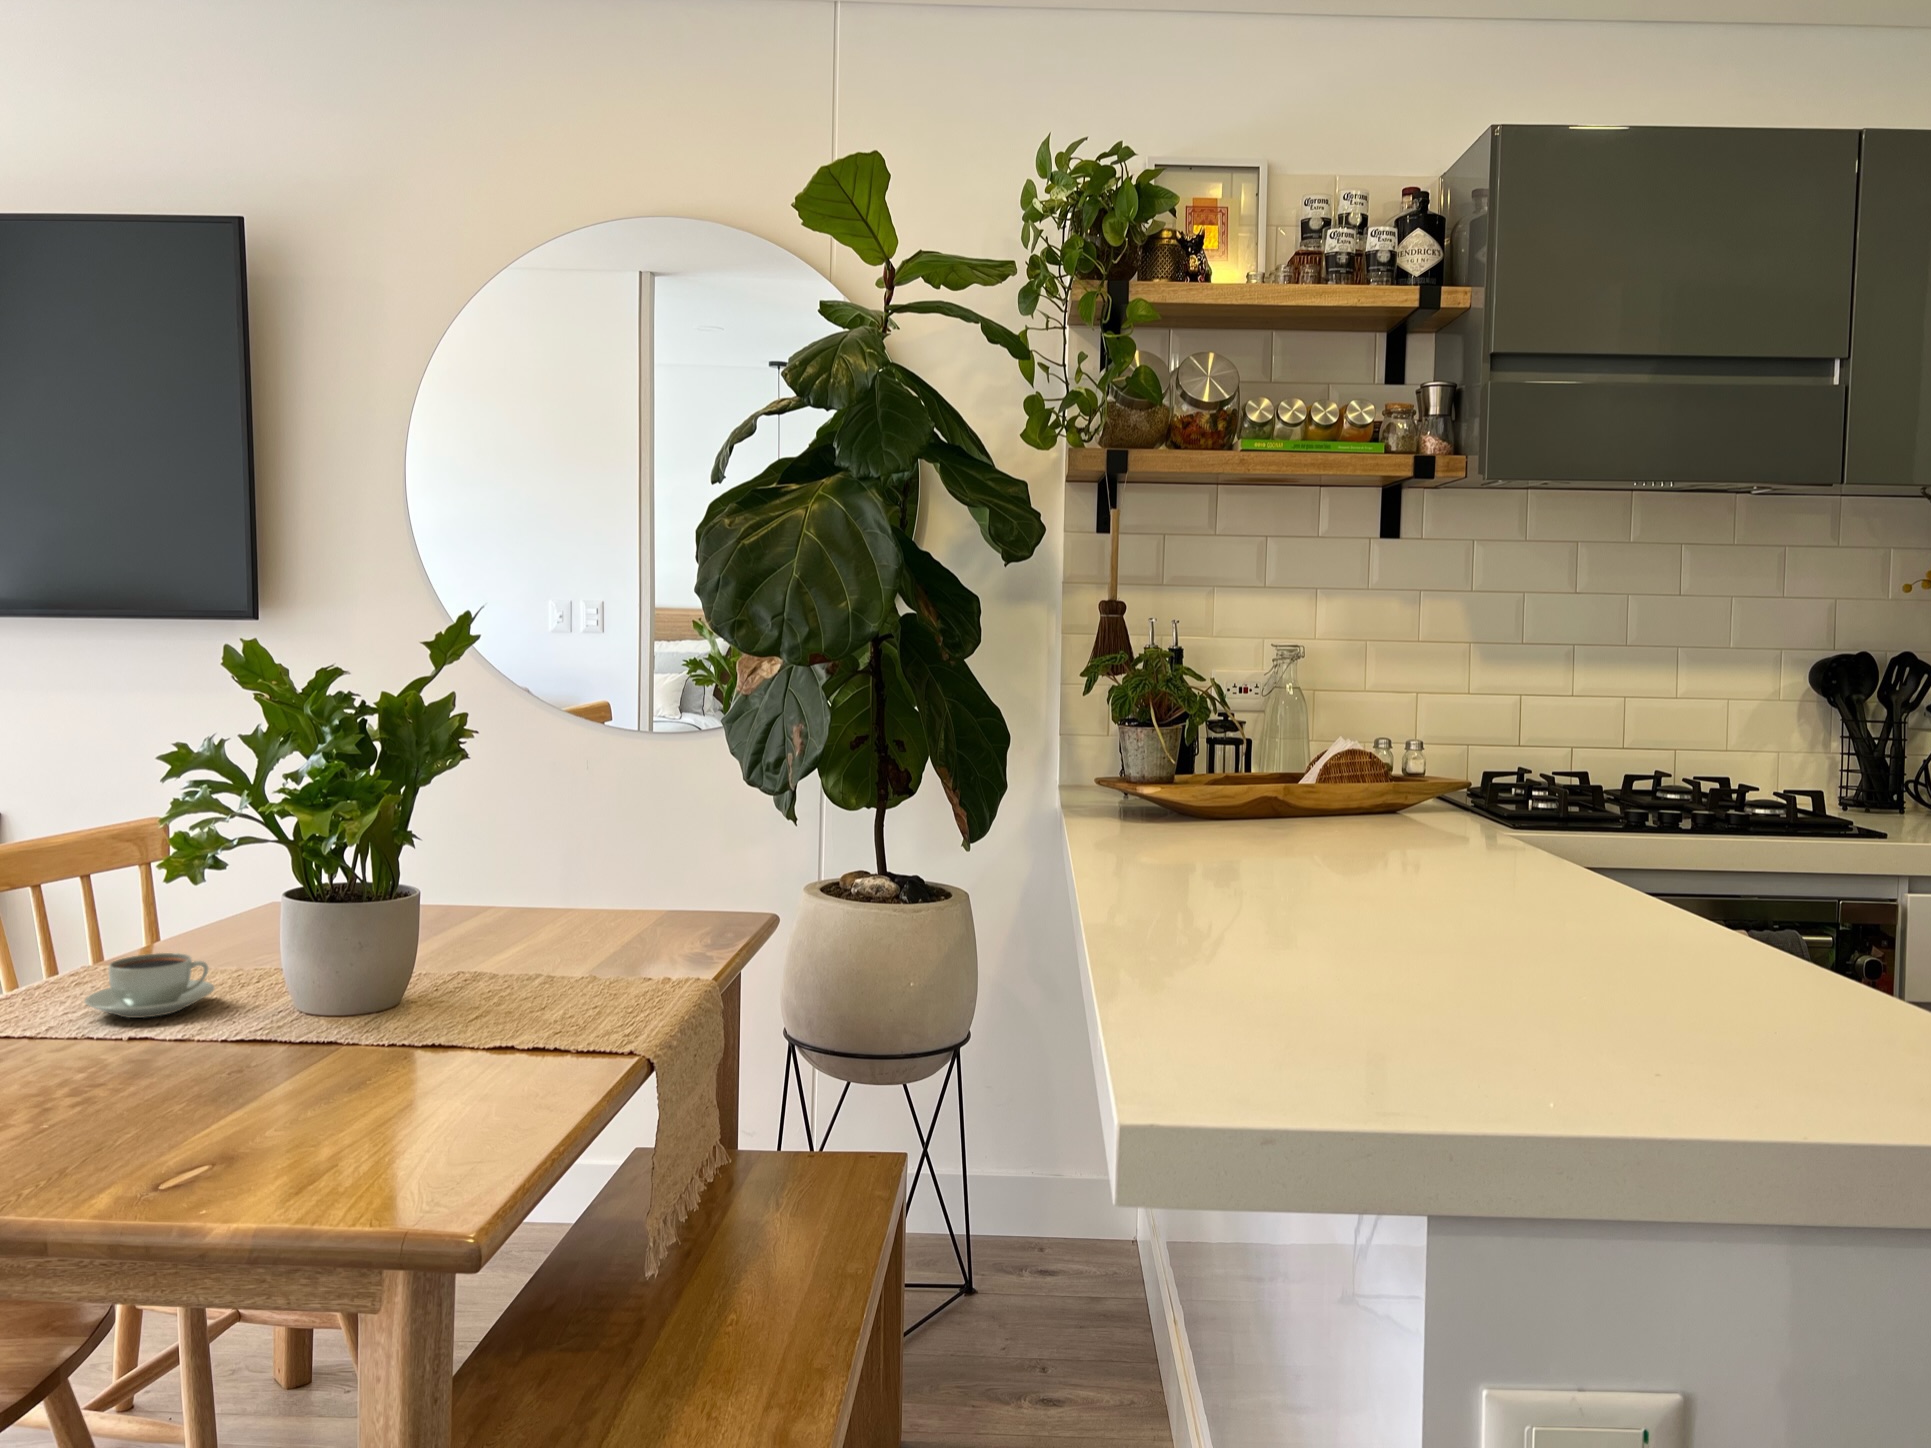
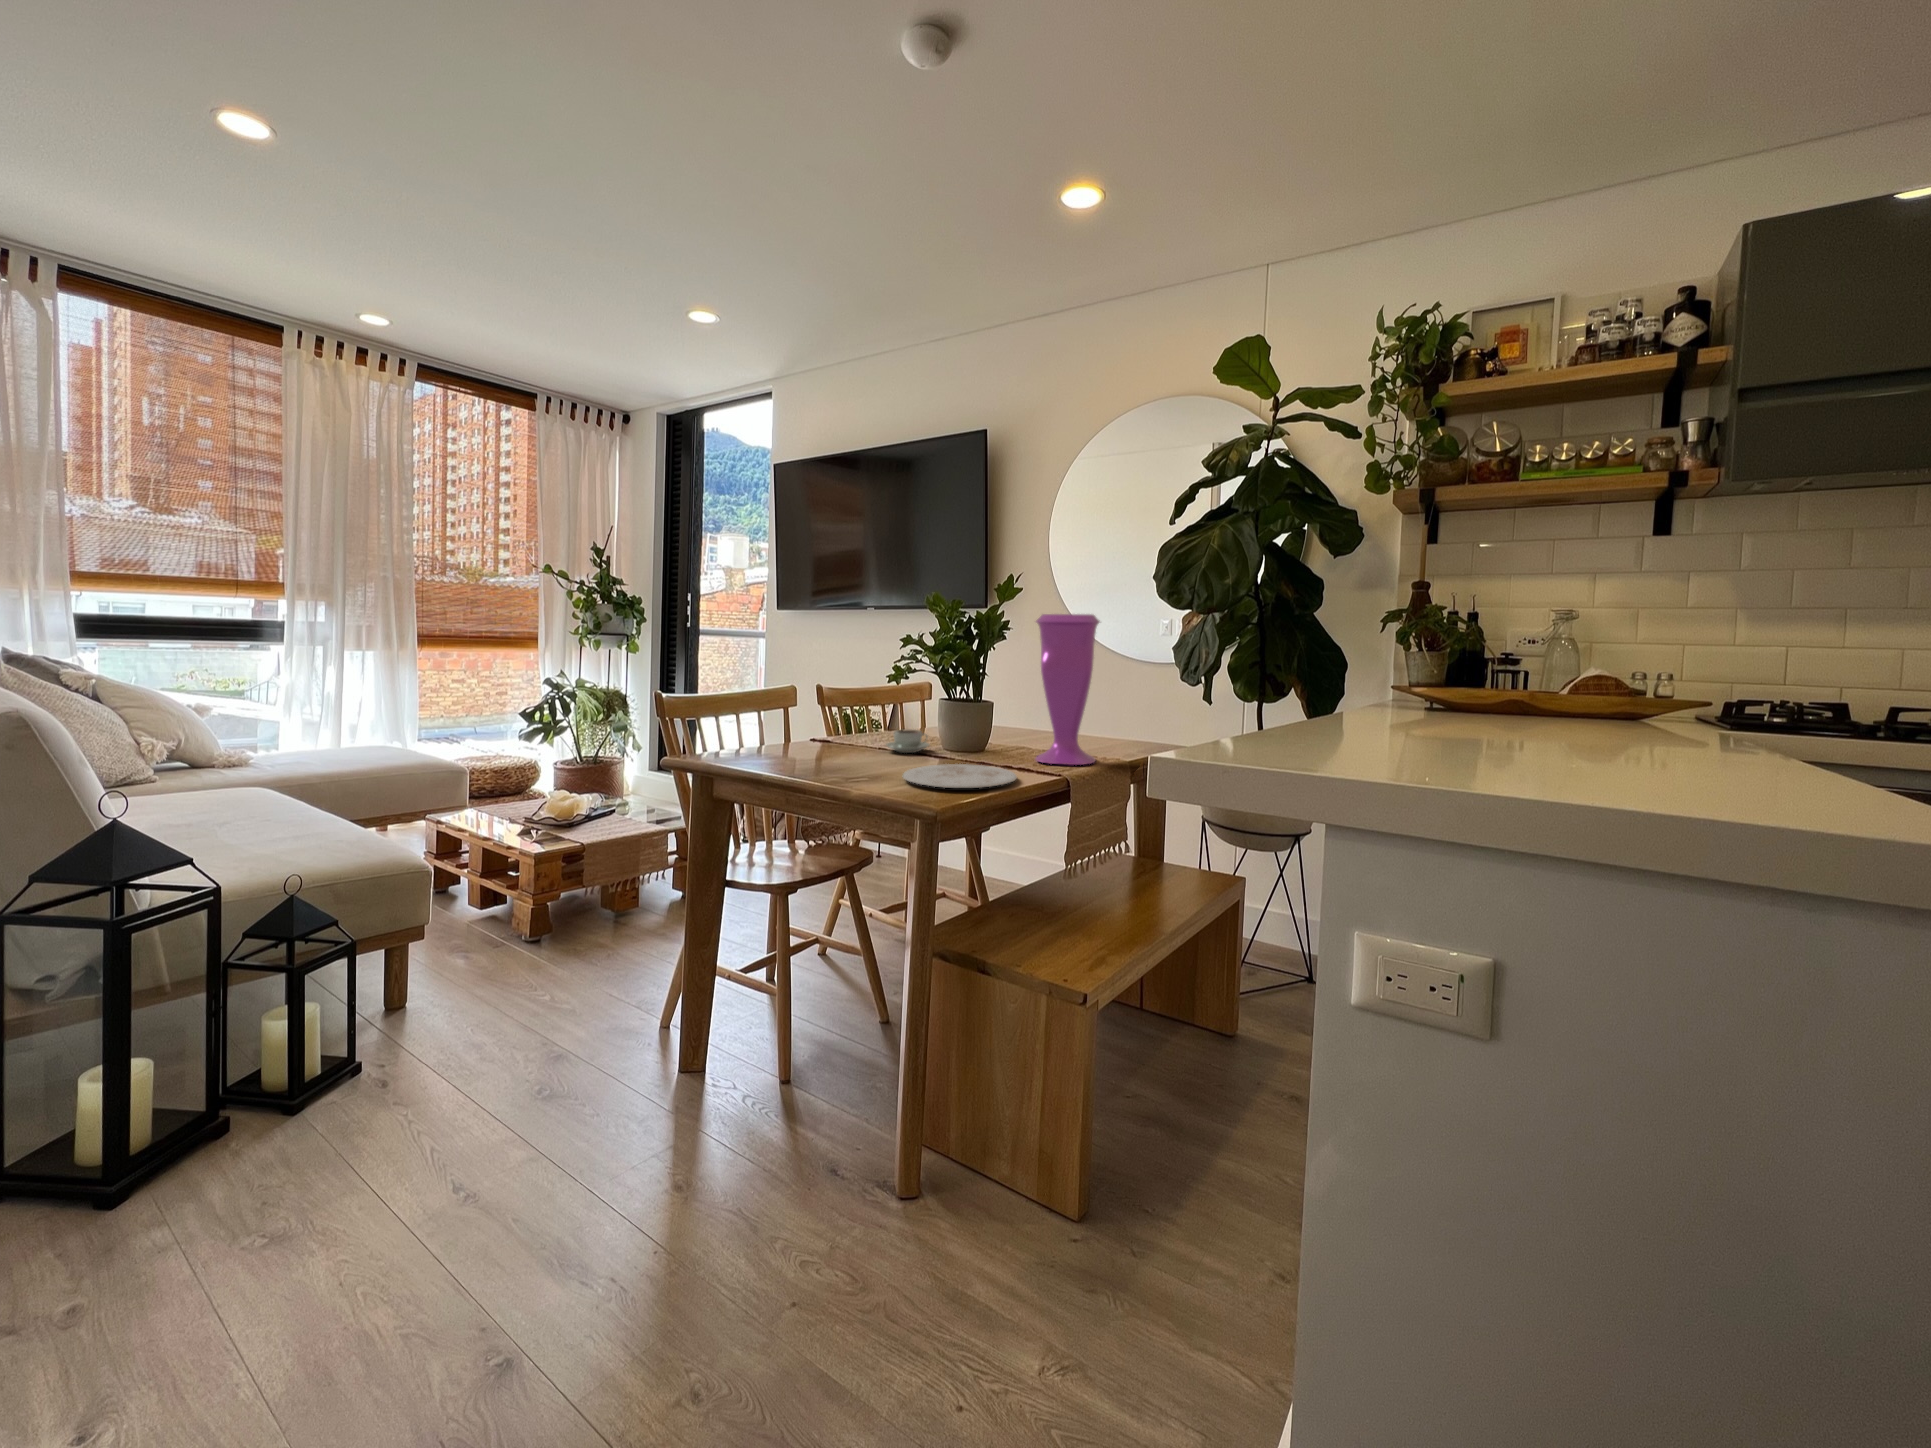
vase: none [489,667,642,1004] -> present [1036,614,1100,765]
plate: none [174,1036,490,1130] -> present [903,764,1017,788]

